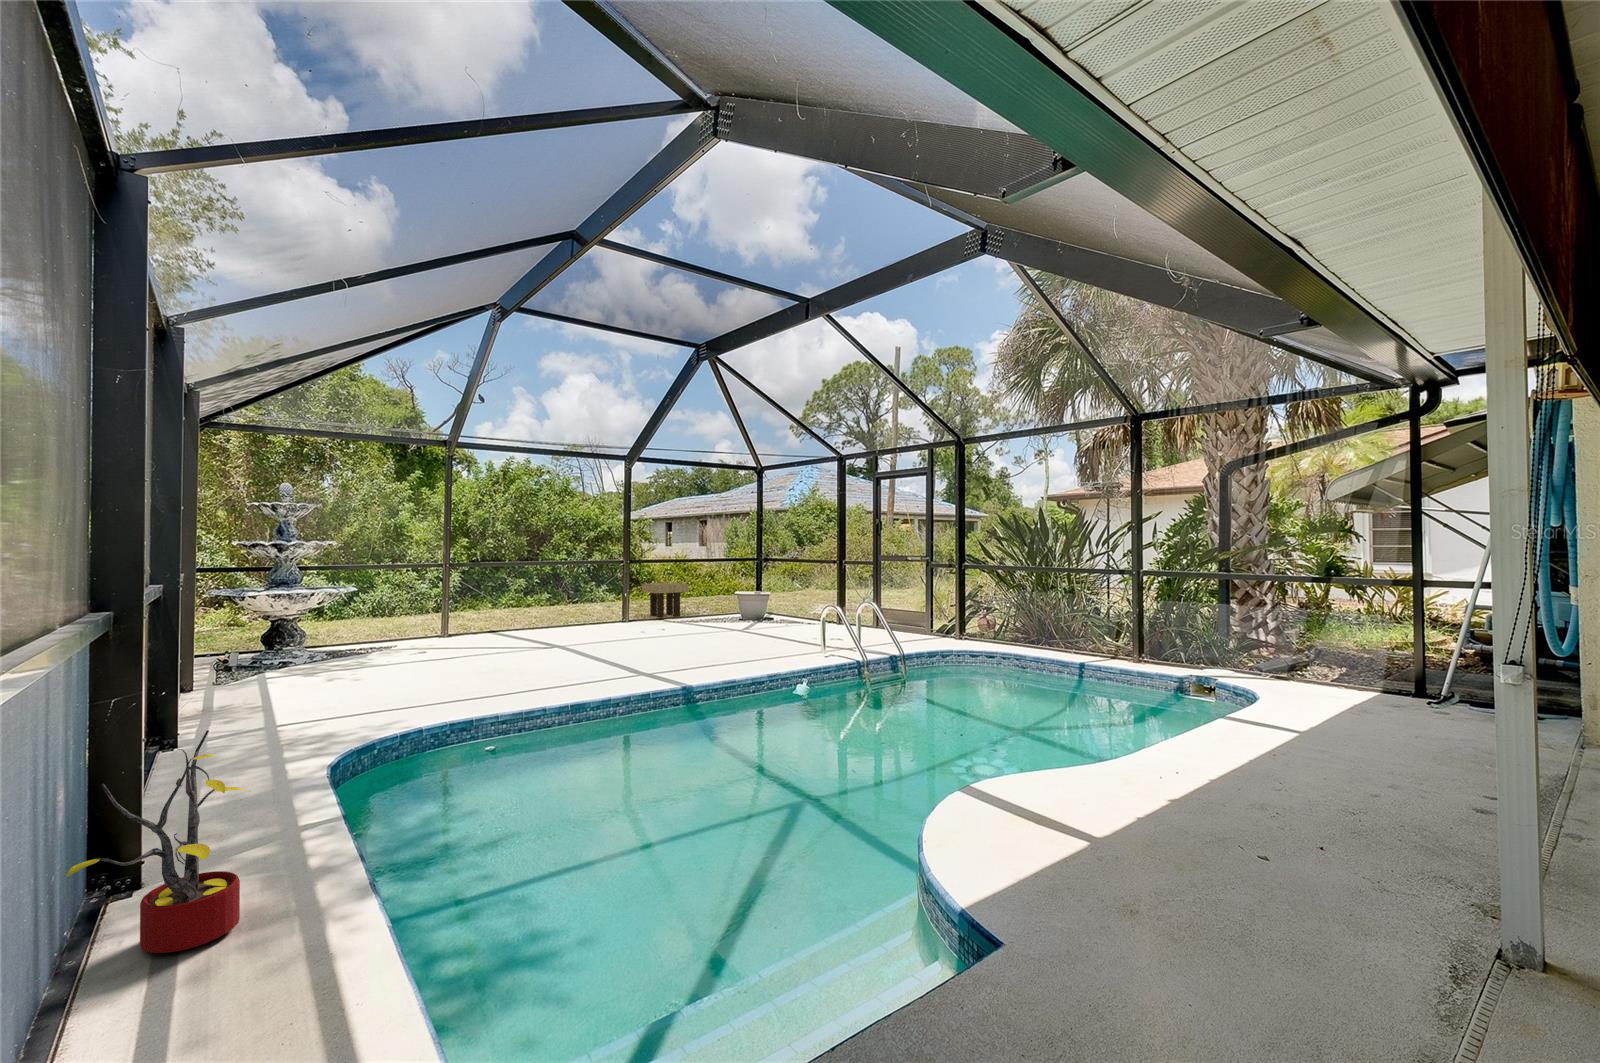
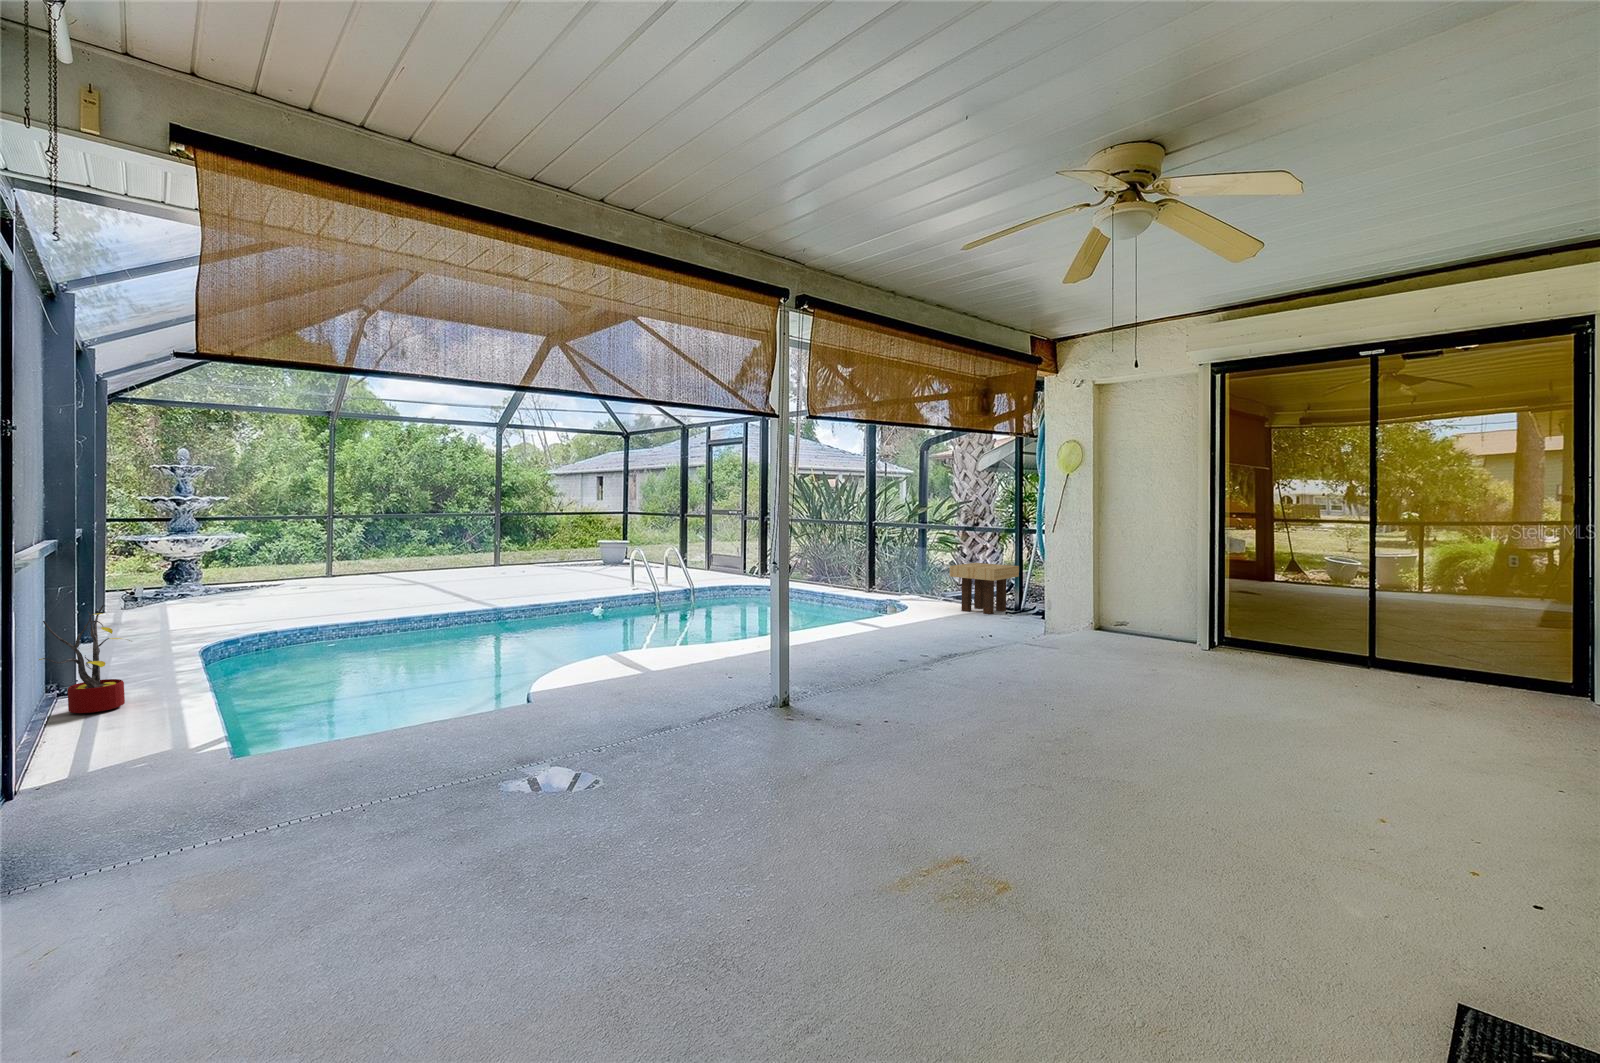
side table: present [642,583,689,618] -> present [950,563,1019,614]

